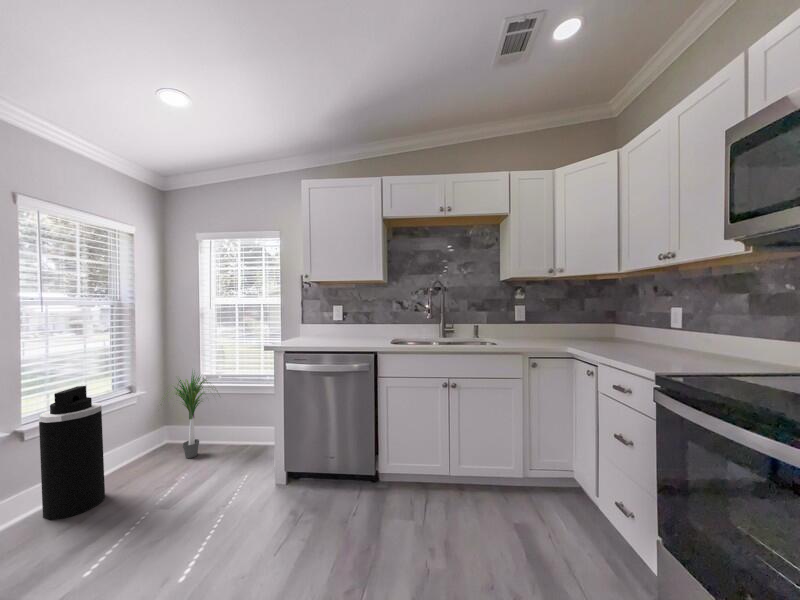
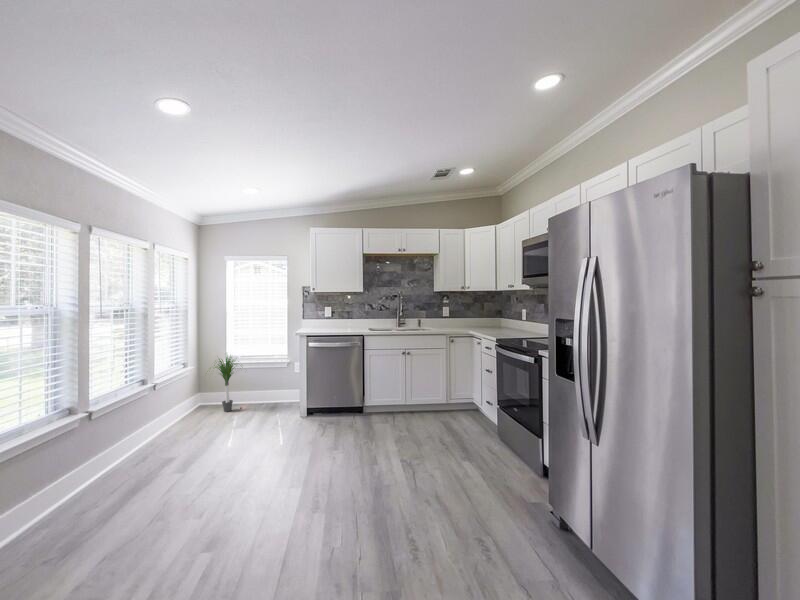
trash can: present [39,386,105,520] -> none [158,358,194,437]

